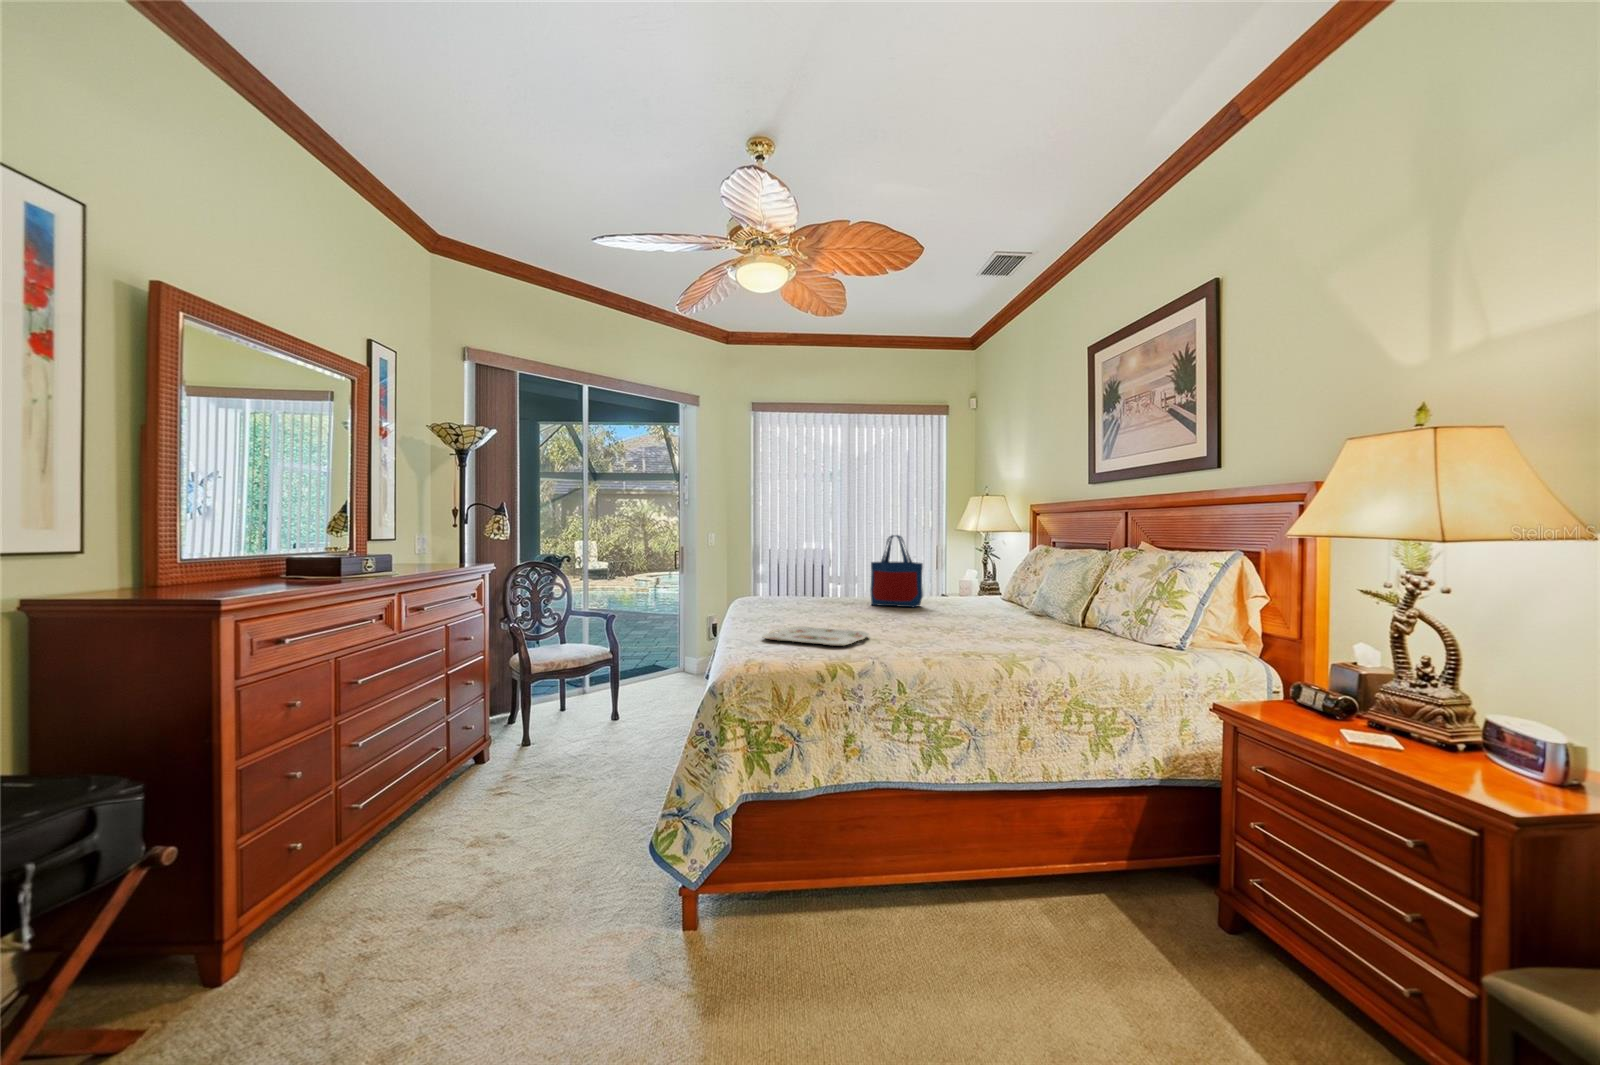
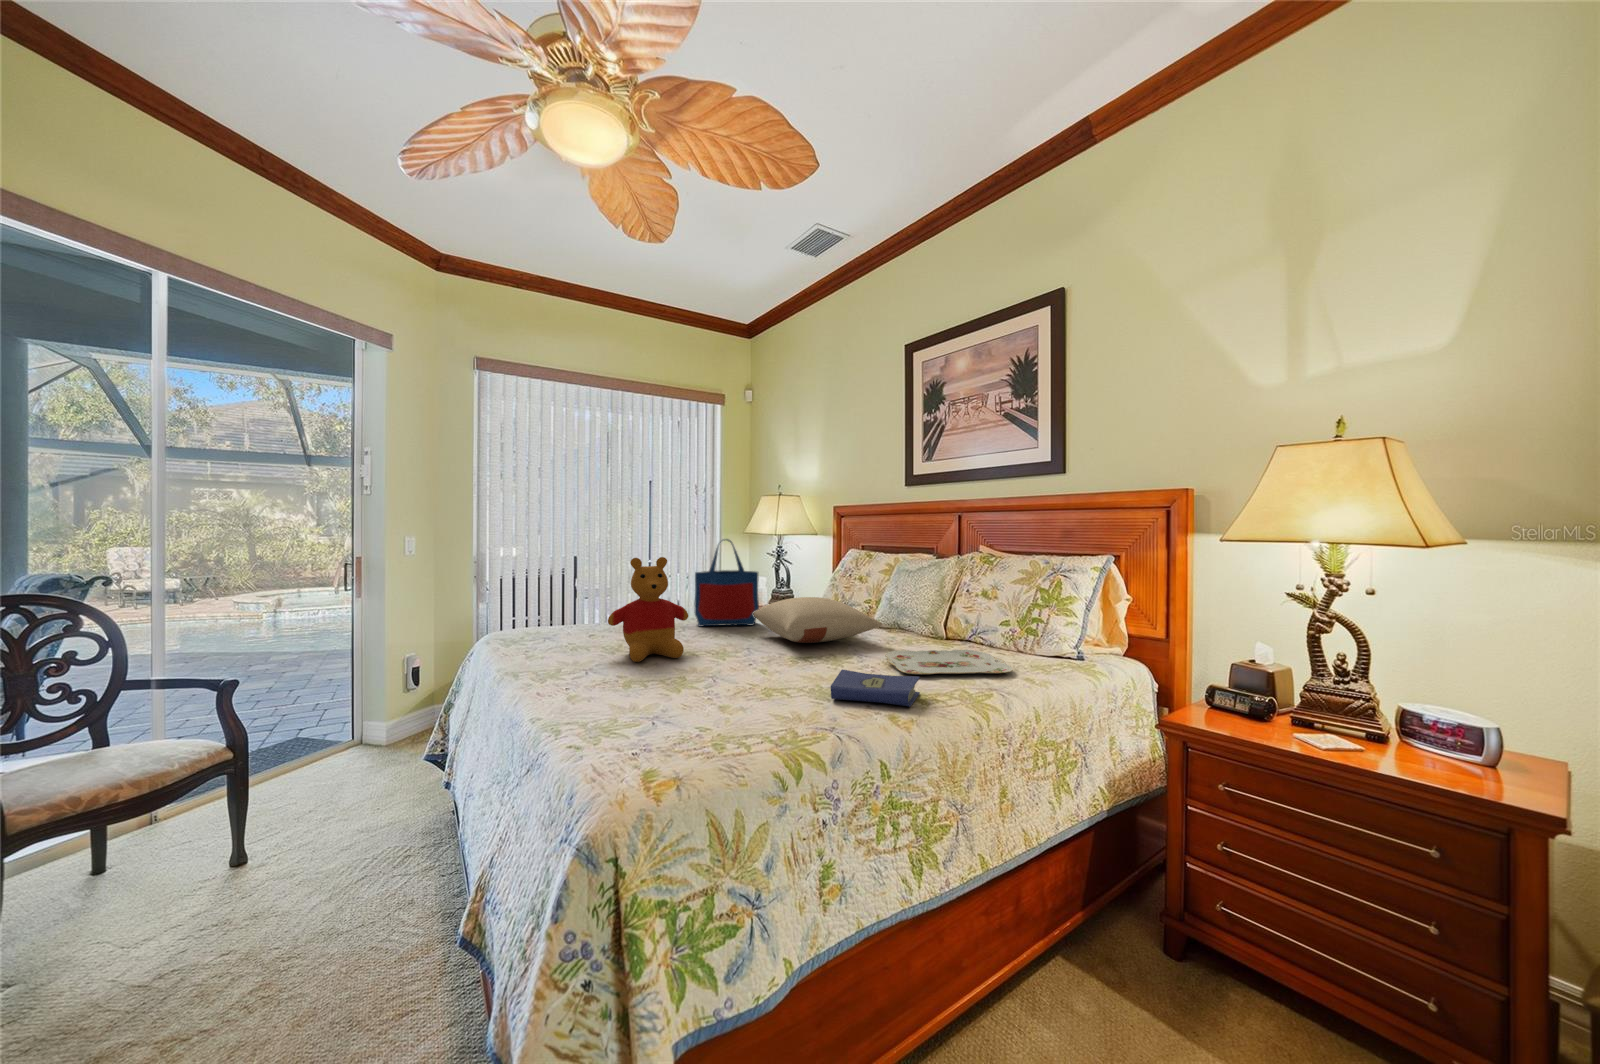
stuffed bear: none [786,545,845,619] -> present [608,557,688,662]
pillow: none [906,583,1000,619] -> present [753,597,882,643]
serving tray: present [763,627,869,646] -> present [885,650,1012,674]
hardcover book: none [896,628,971,653] -> present [831,669,920,707]

